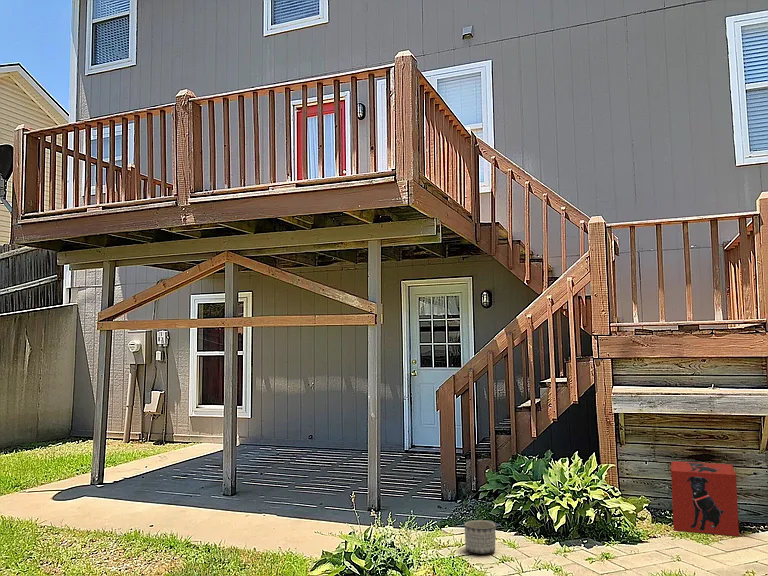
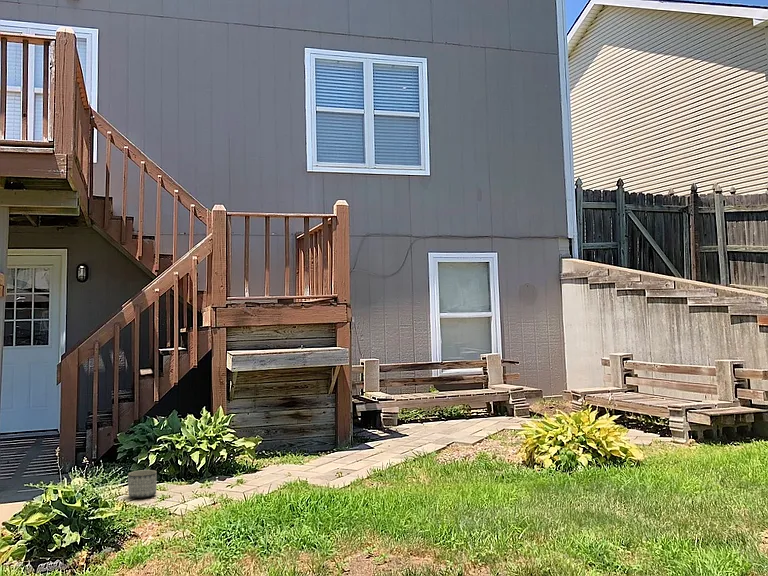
storage box: present [671,461,739,536] -> none [268,407,321,460]

